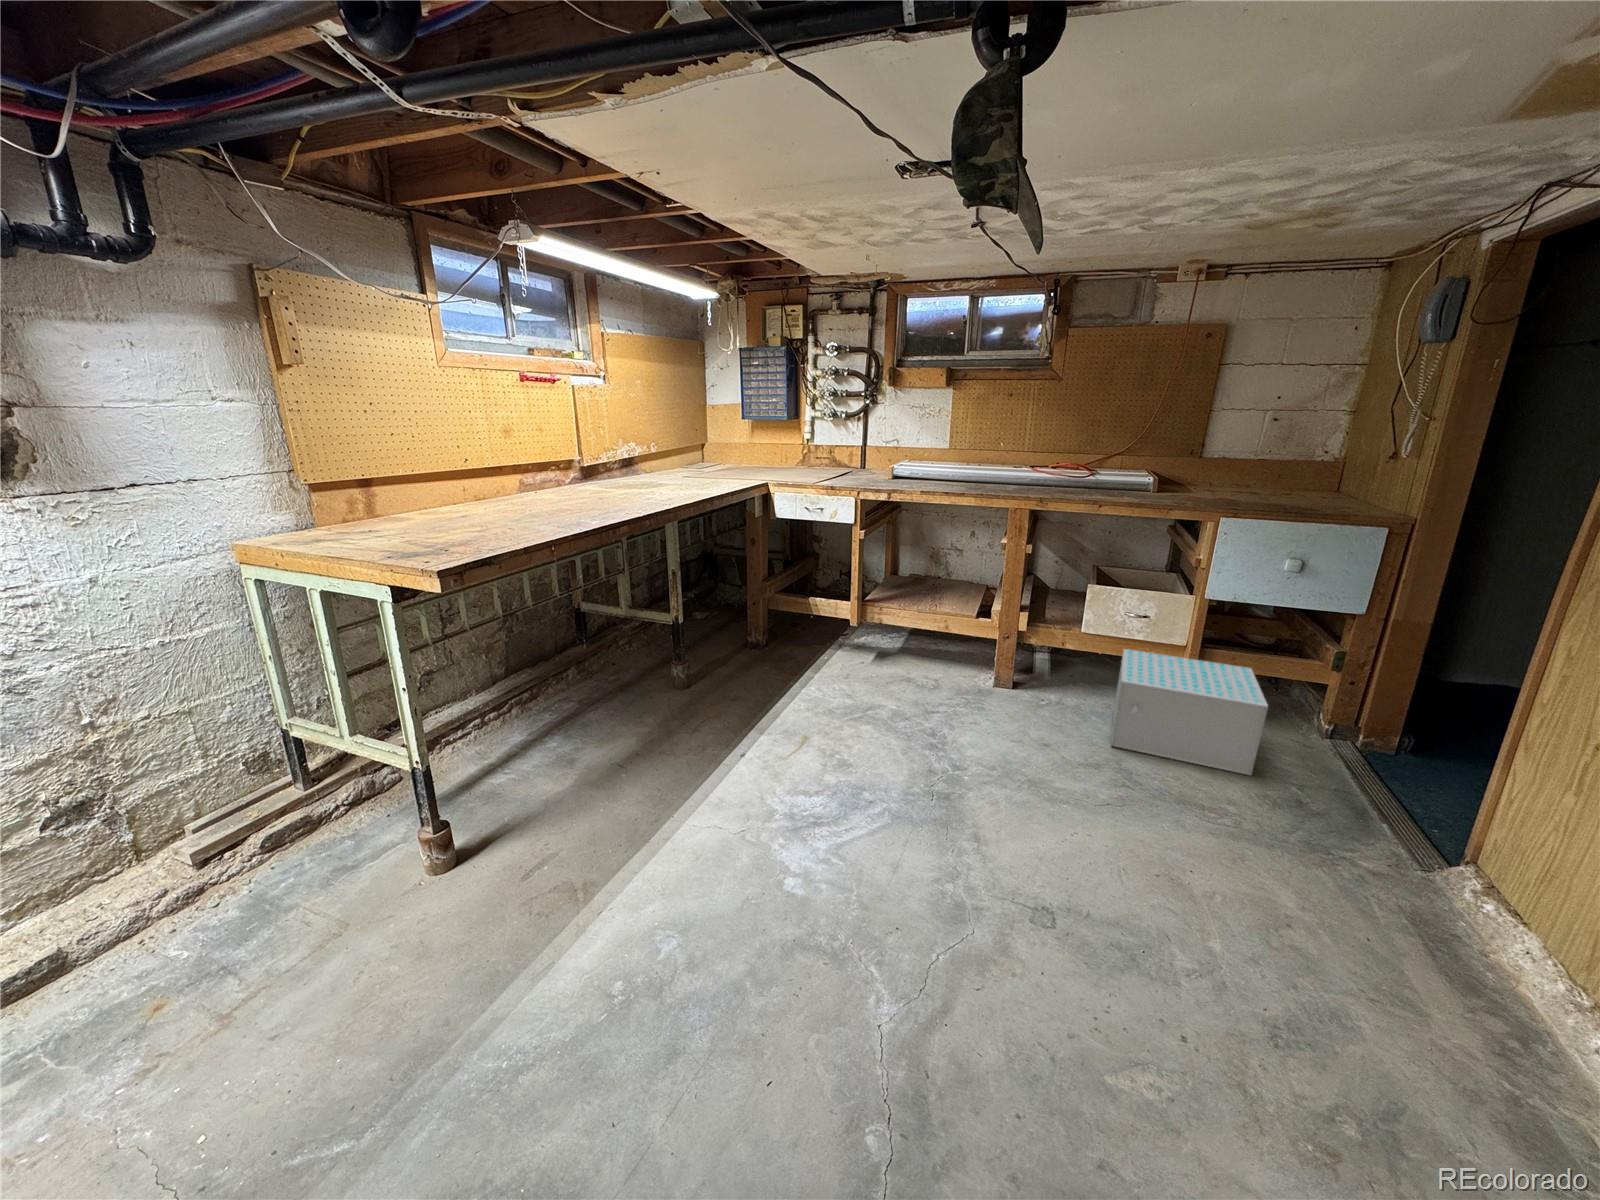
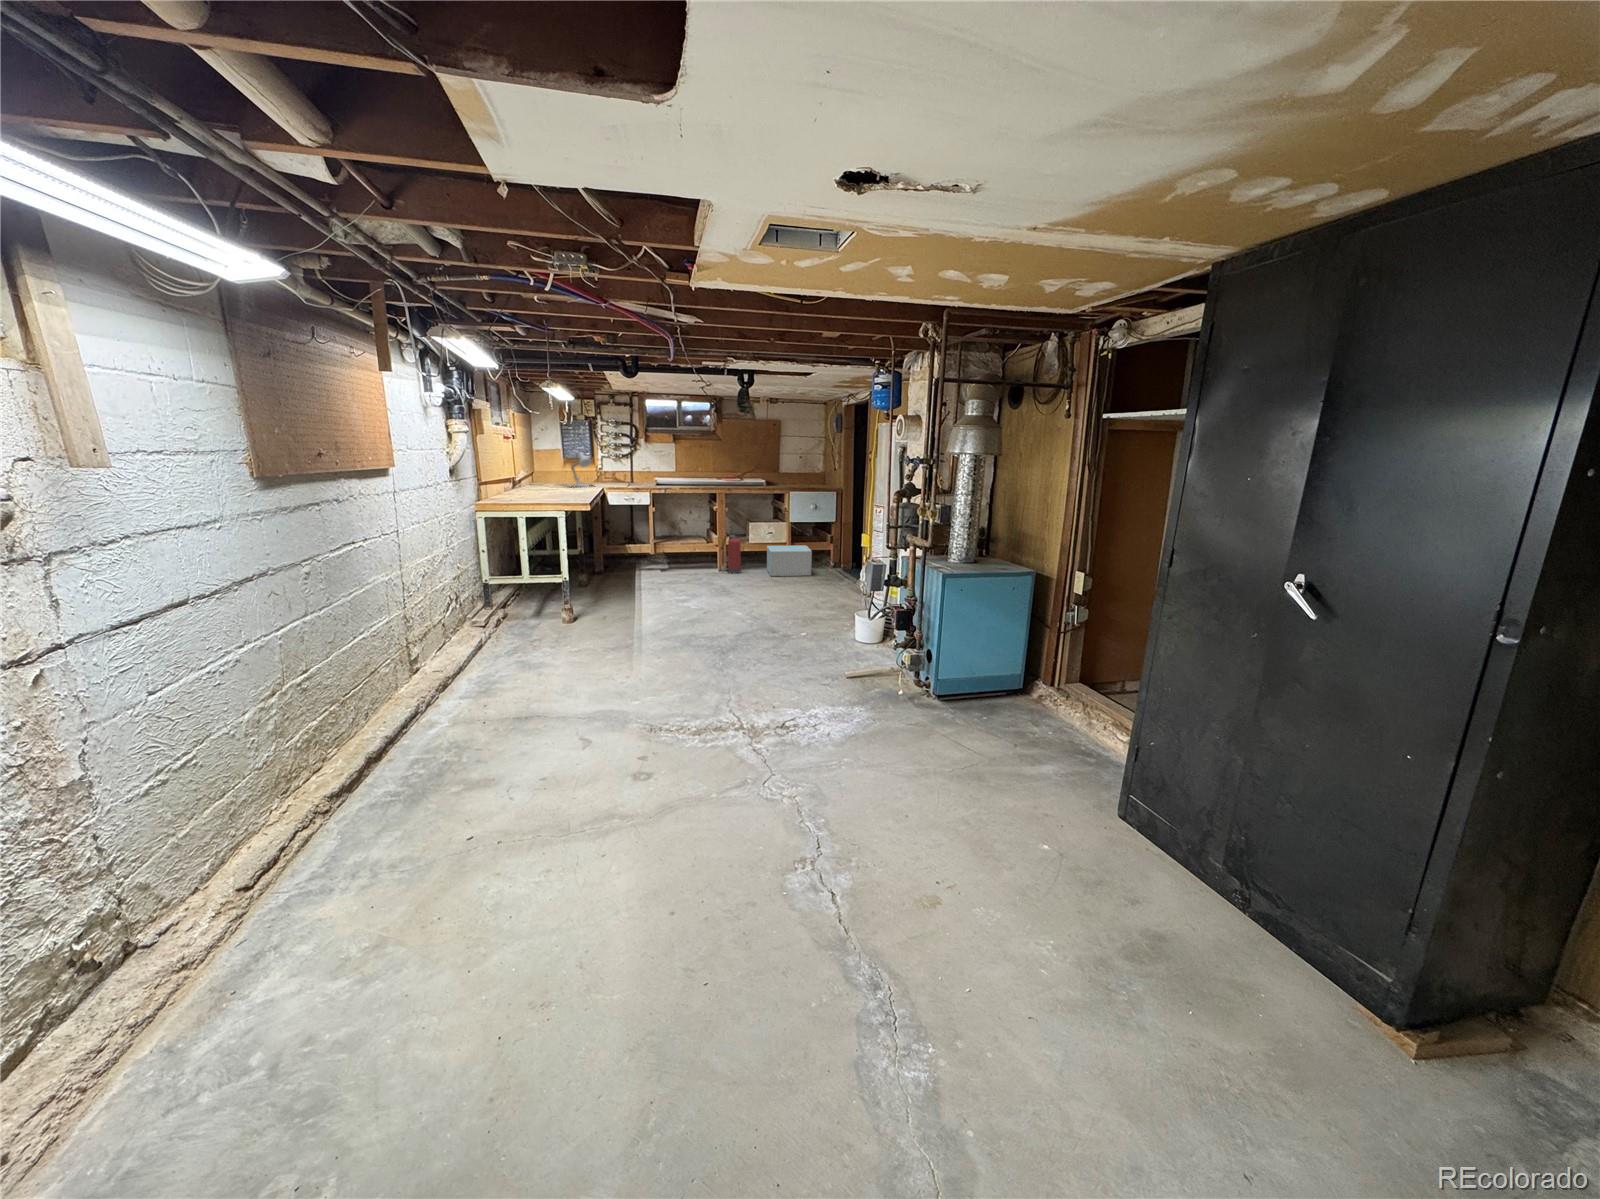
desk lamp: none [728,405,777,473] -> present [571,453,593,487]
fire extinguisher: none [987,600,1055,706] -> present [722,531,741,573]

